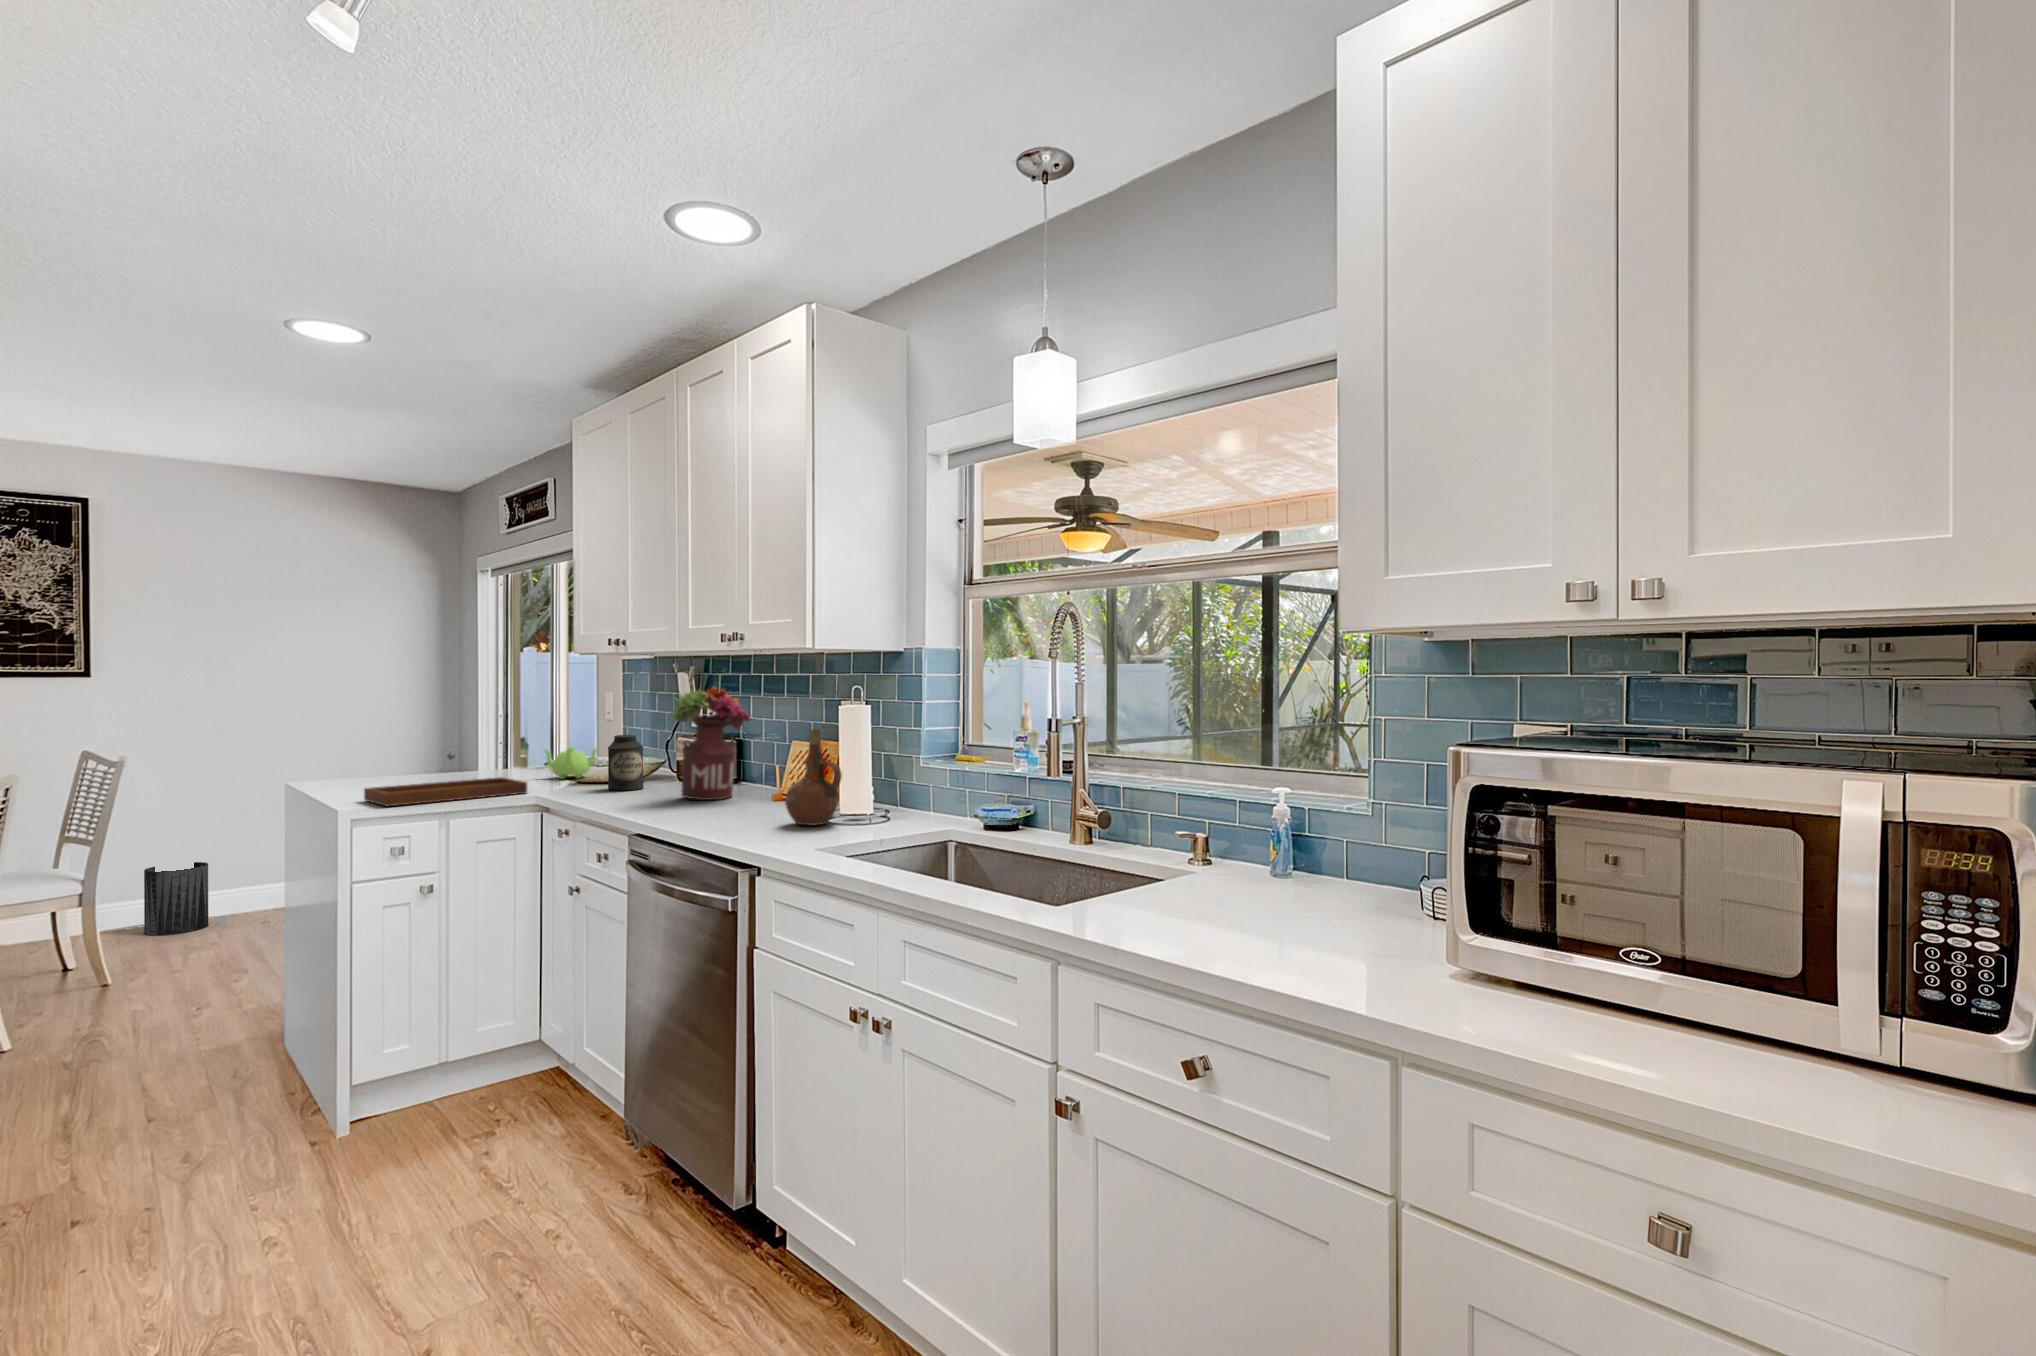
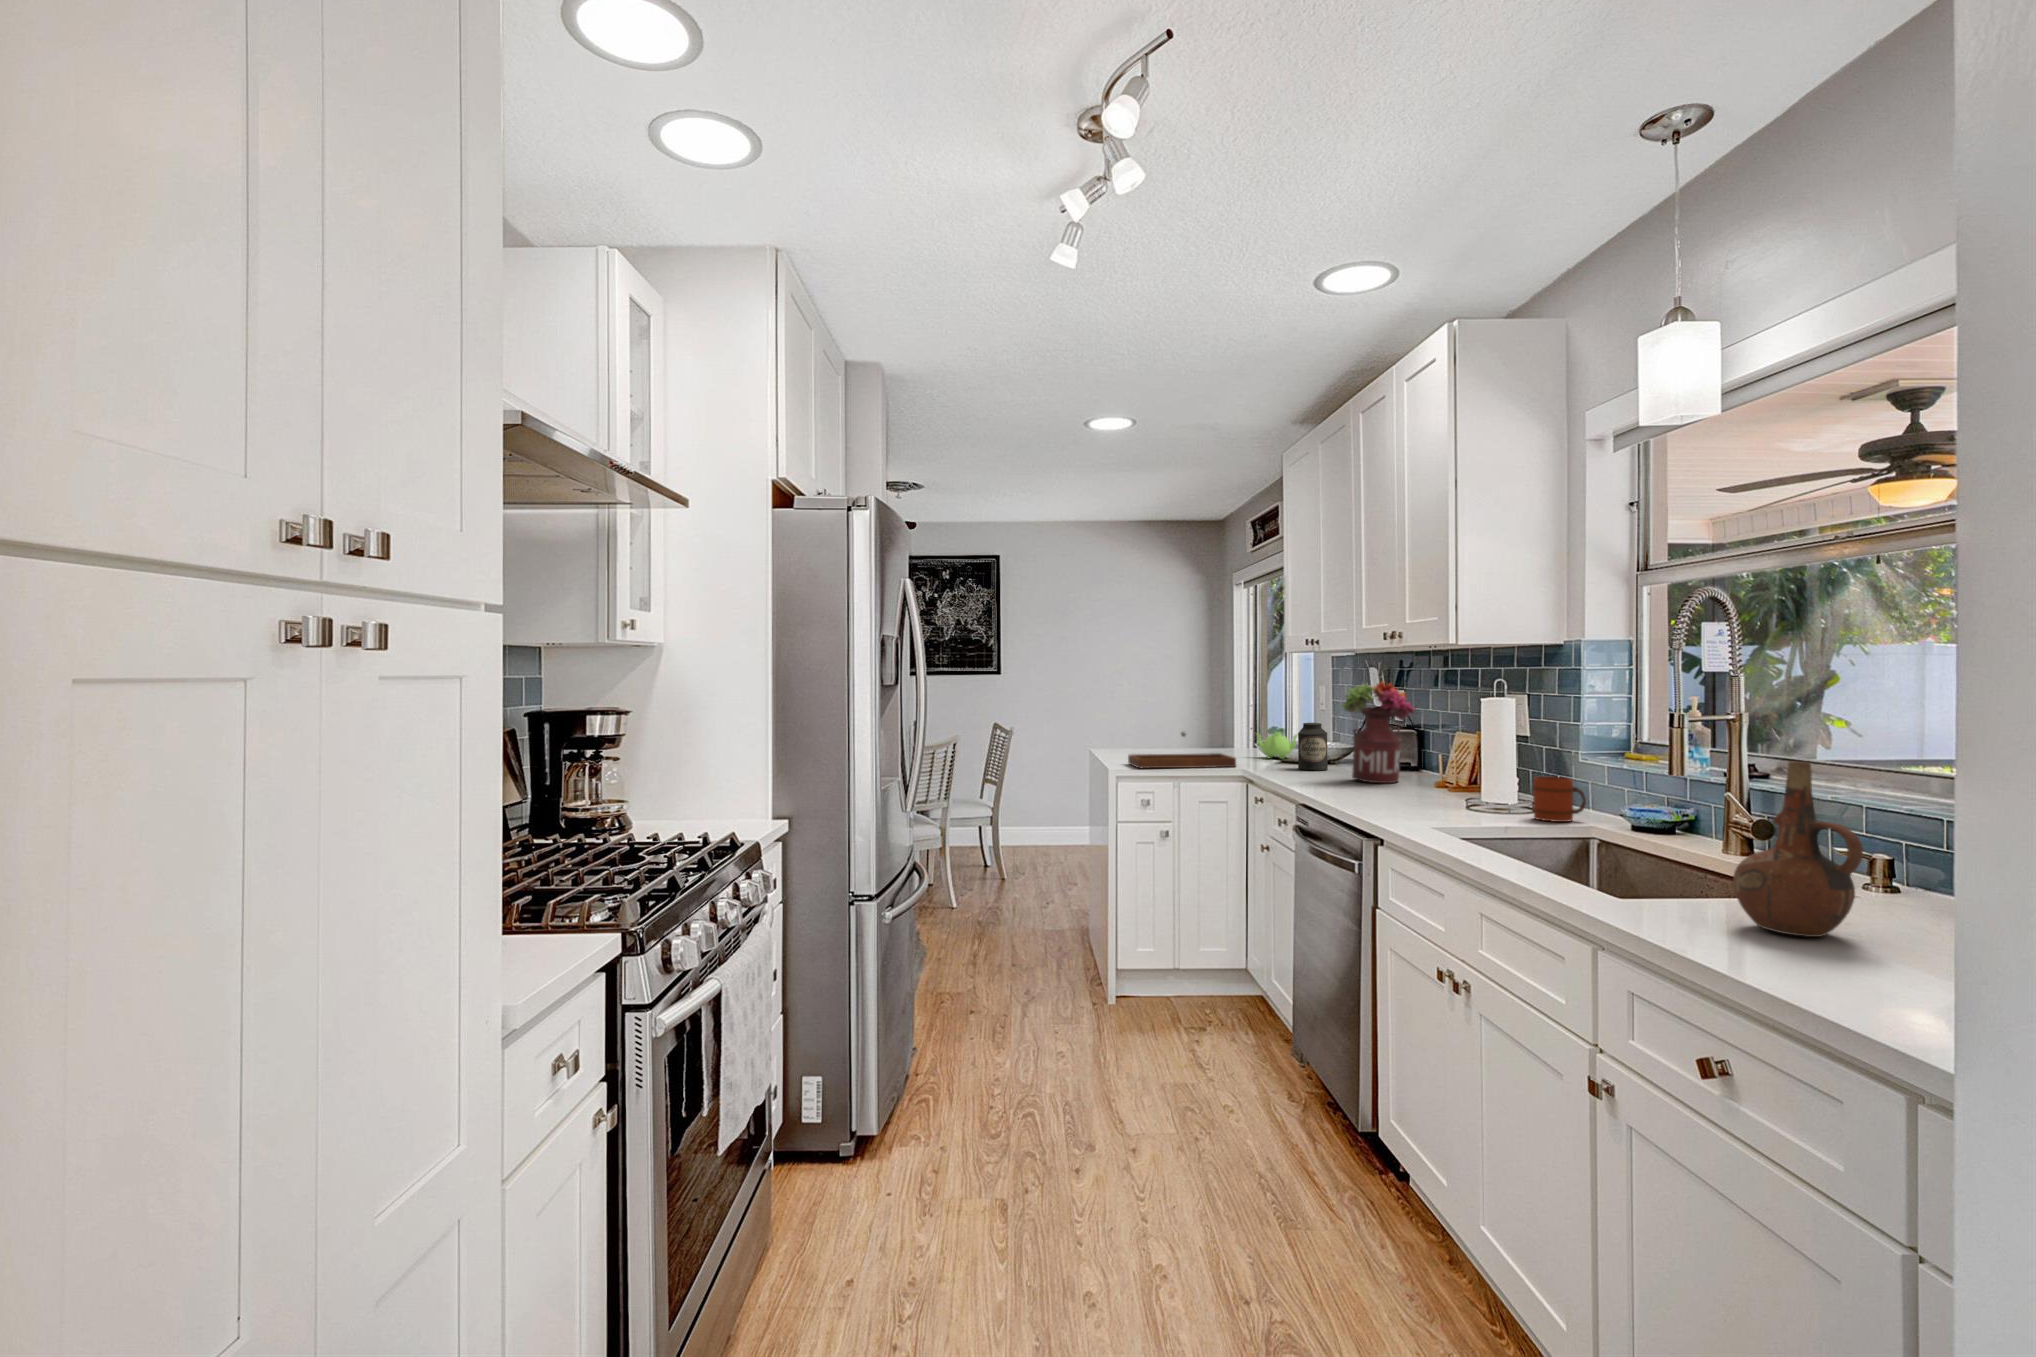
ceramic pitcher: present [785,729,842,825] -> present [1733,761,1863,937]
mug: none [891,782,937,827] -> present [1533,776,1586,822]
trash can: present [144,862,208,936] -> none [1027,804,1061,853]

